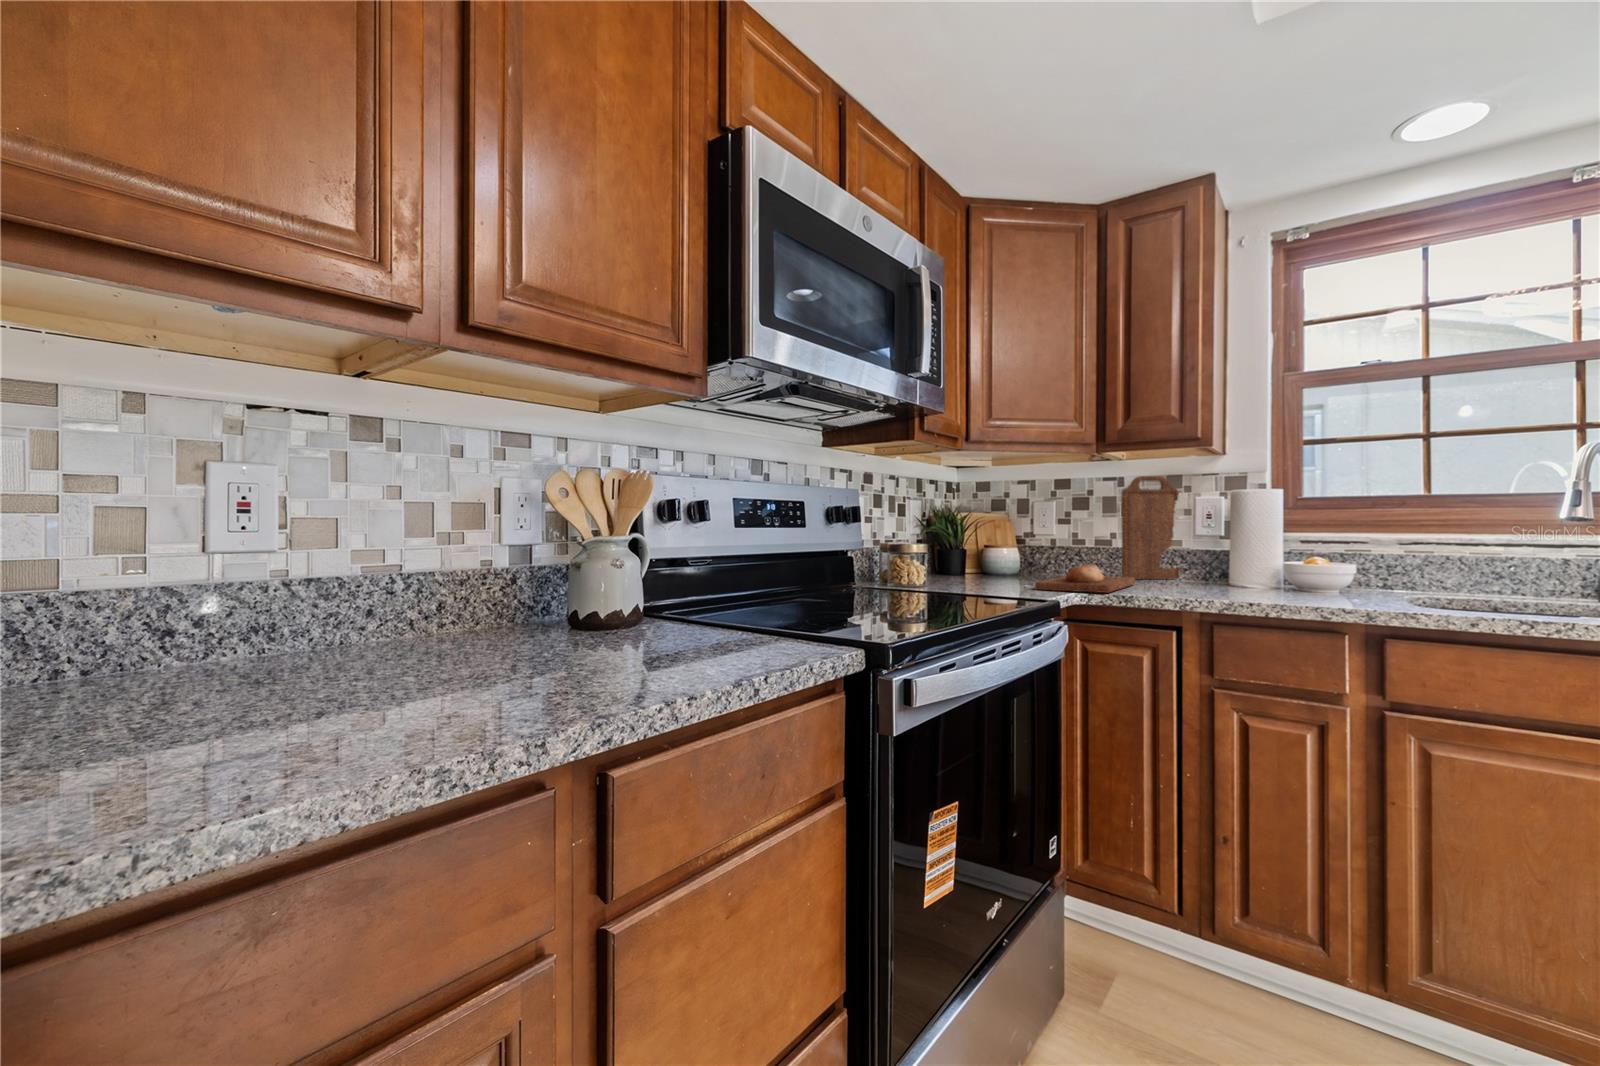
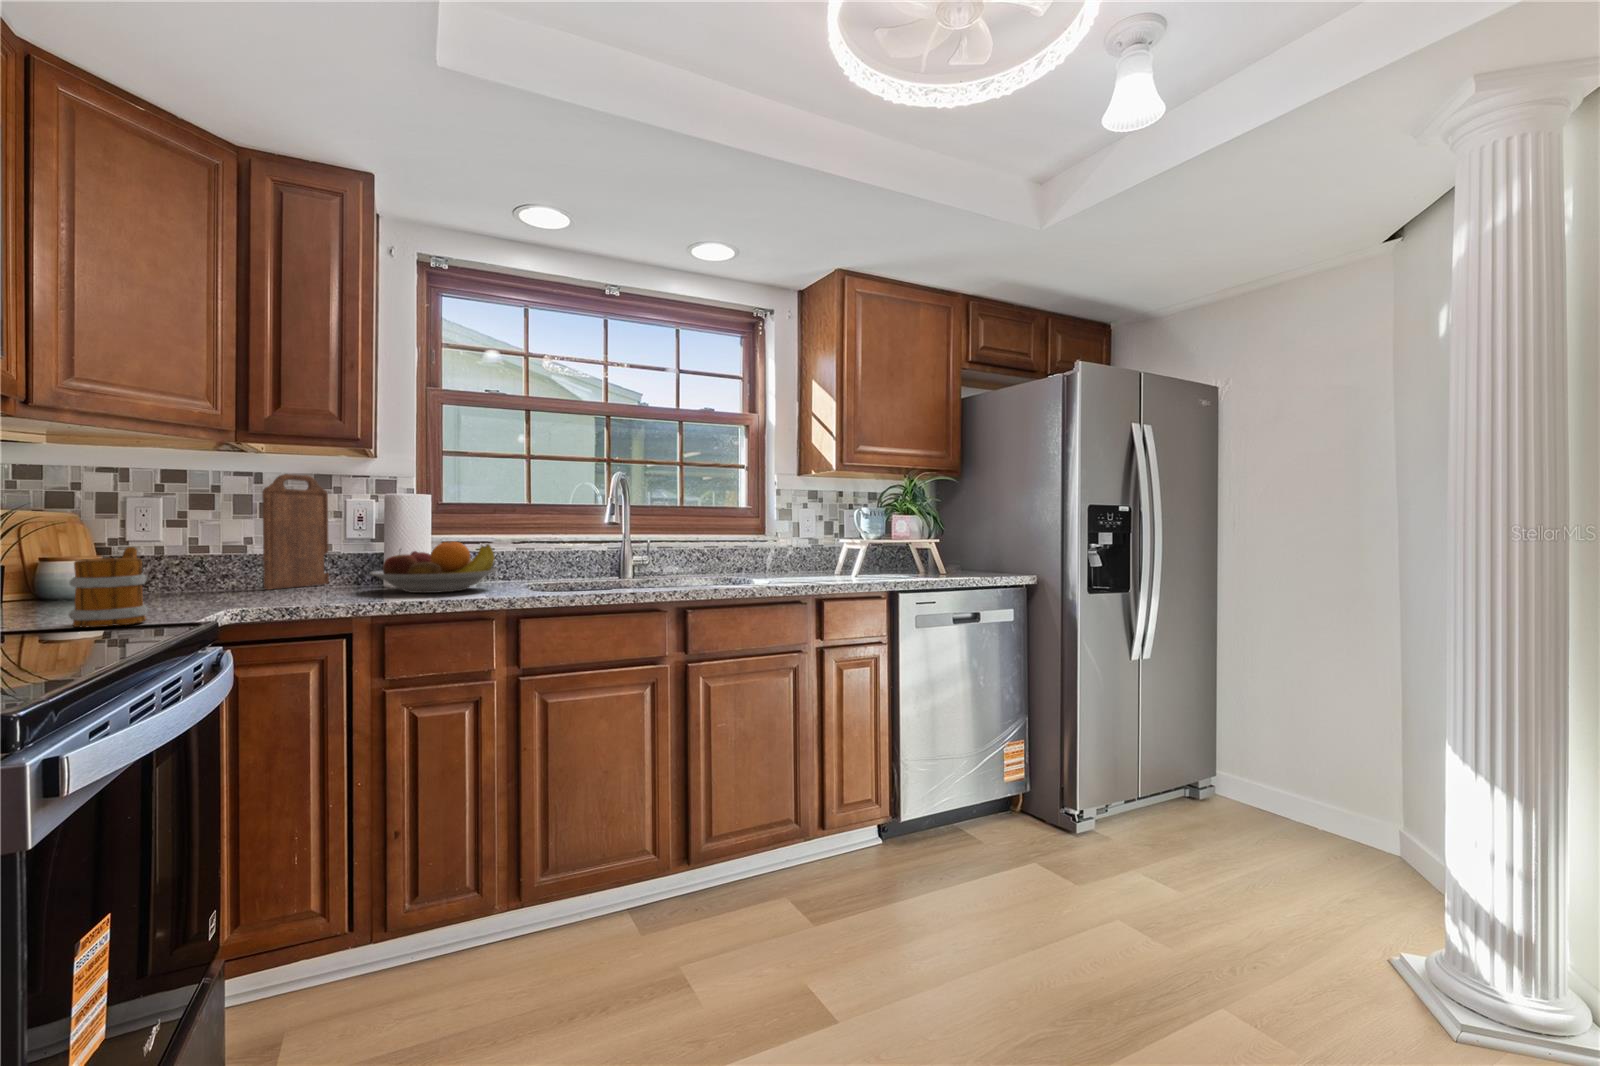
mug: none [977,537,1022,596] -> present [68,547,149,627]
fruit bowl: none [1208,539,1364,596] -> present [370,541,498,593]
bread loaf: present [1035,564,1135,593] -> none [159,575,288,612]

